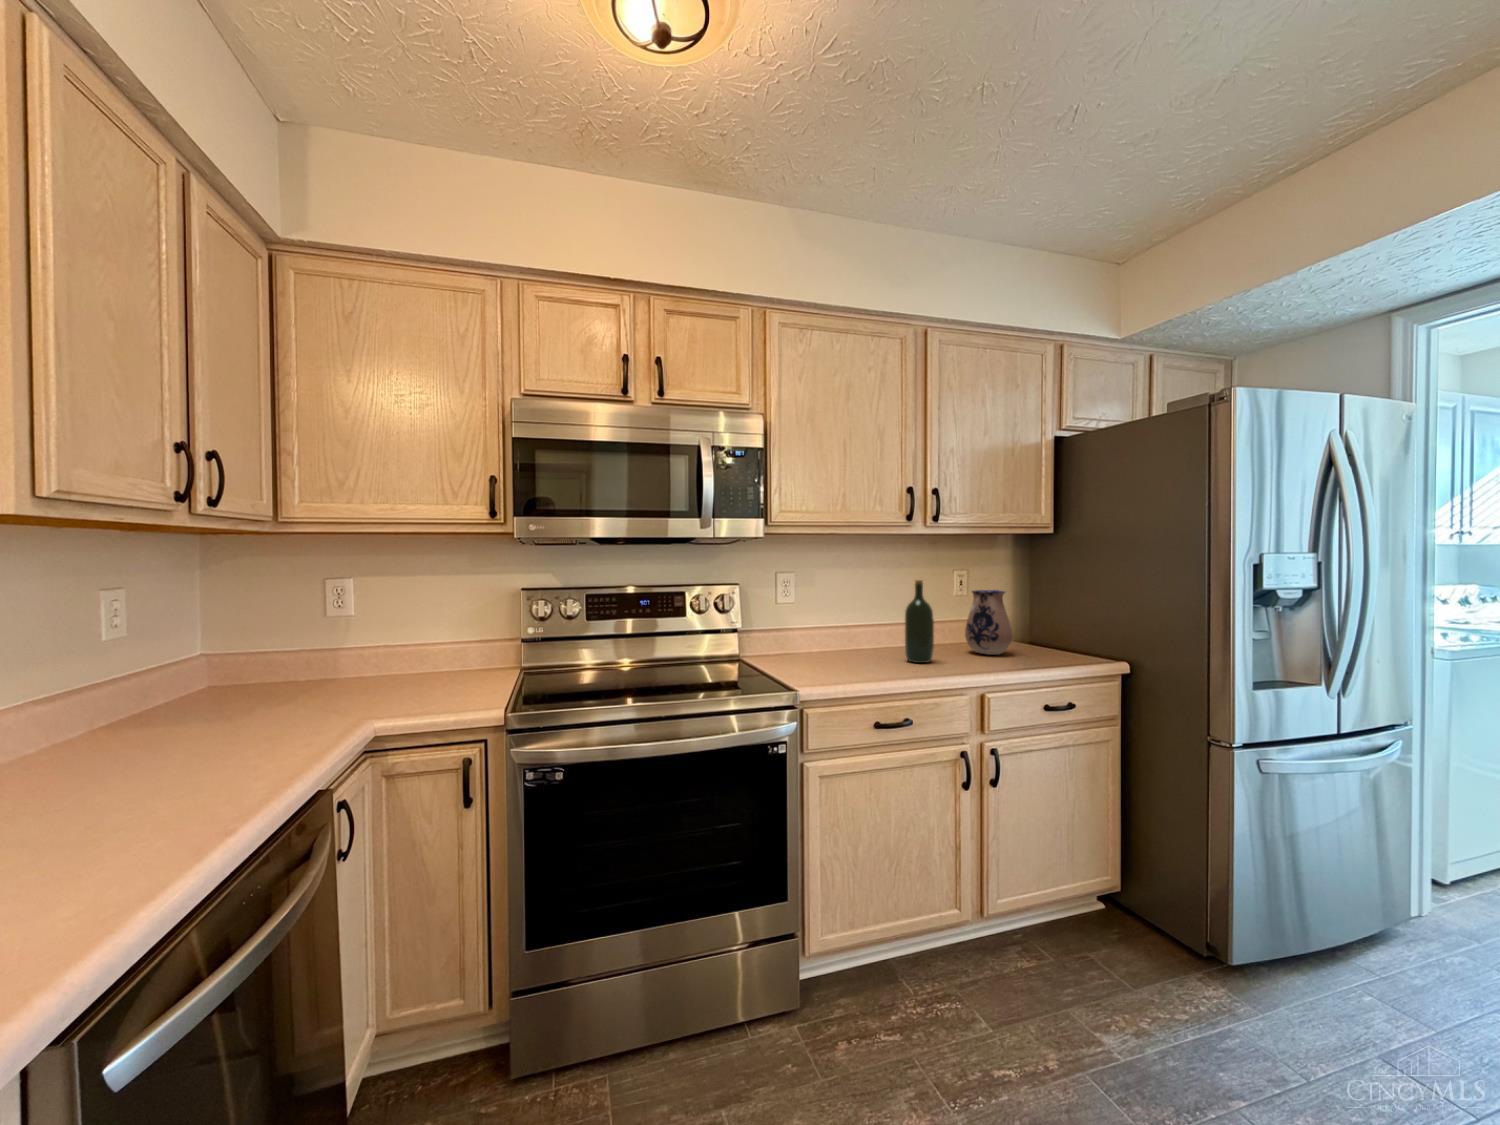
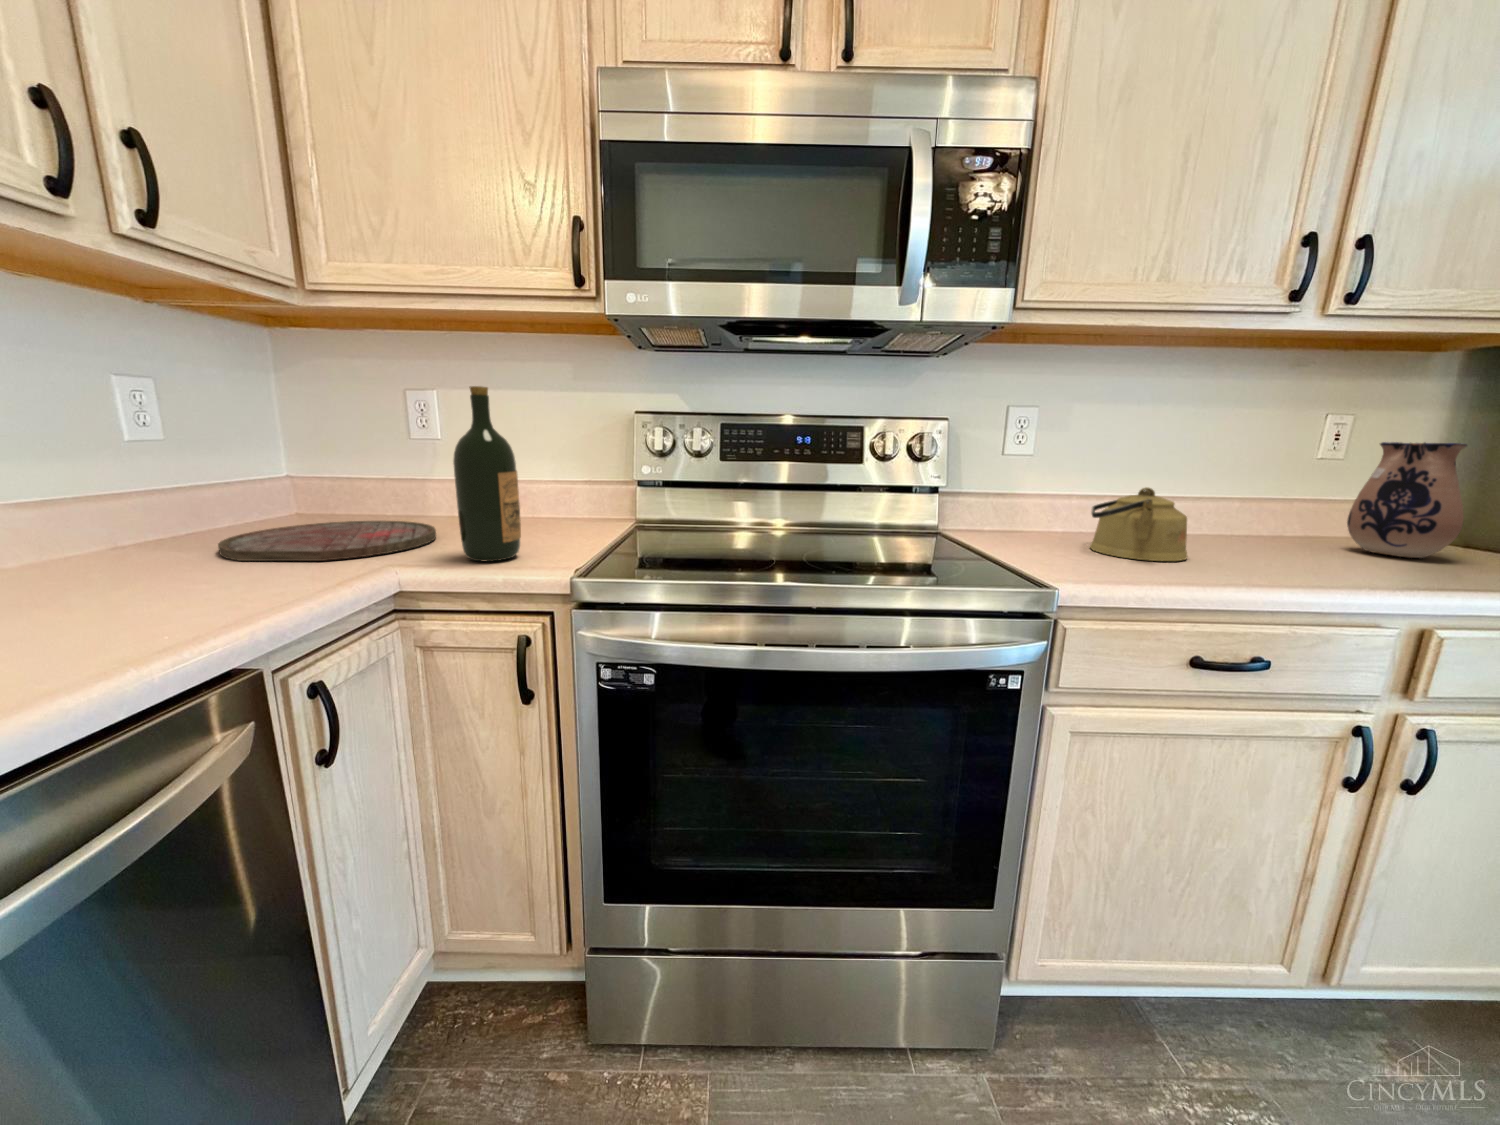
wine bottle: present [905,580,934,663] -> present [453,386,521,561]
kettle: none [824,625,879,669] -> present [1090,487,1187,561]
cutting board: none [207,686,375,727] -> present [218,521,436,561]

